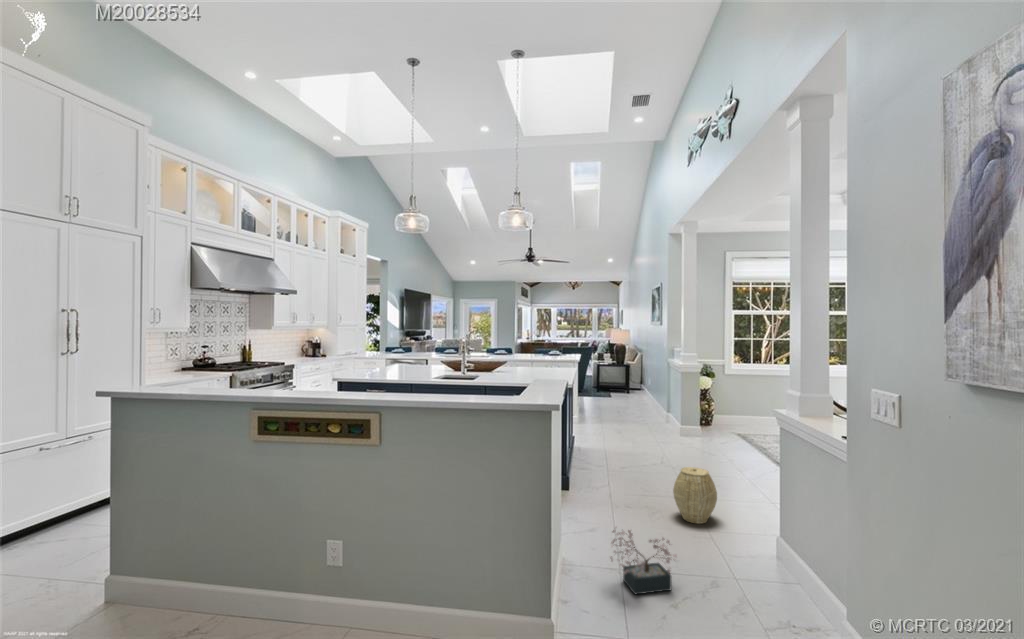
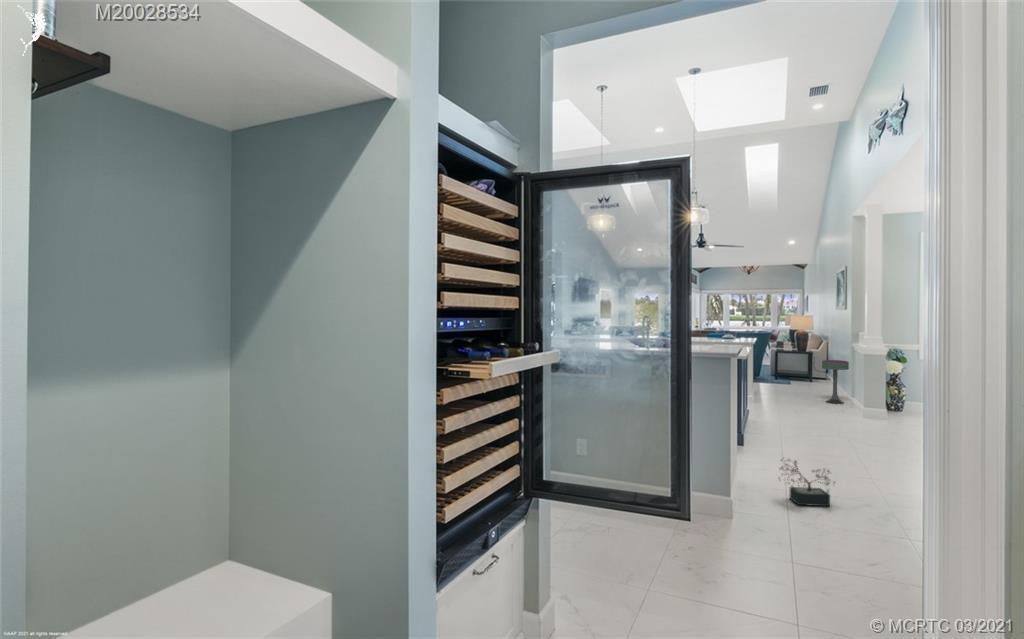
bar stool: none [641,375,664,419] -> present [822,360,849,404]
woven basket: present [673,467,717,524] -> none [842,429,884,475]

